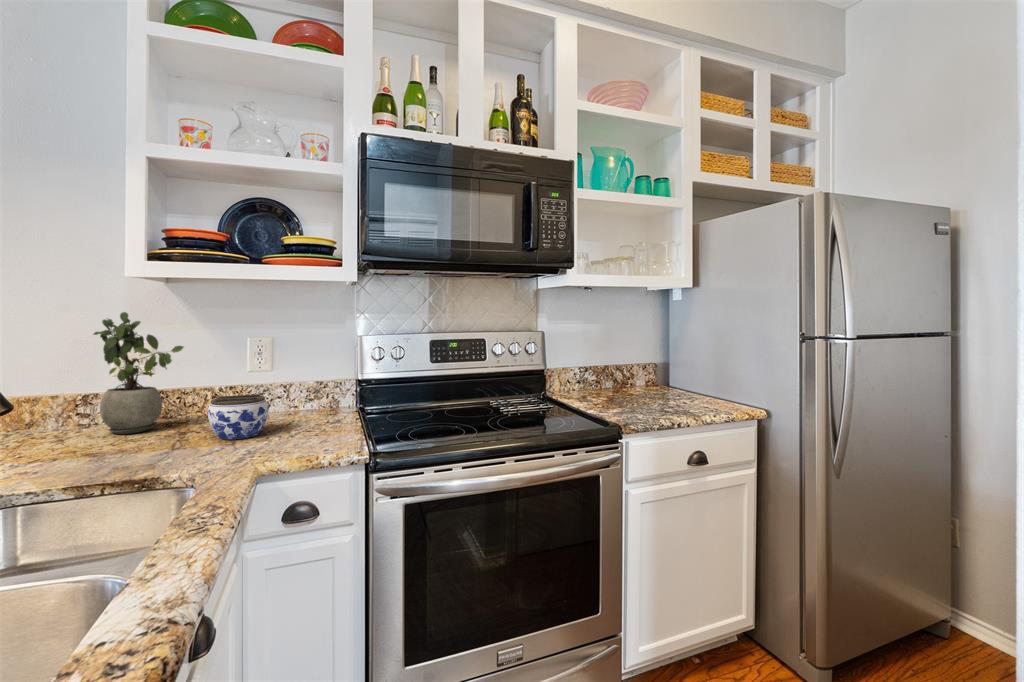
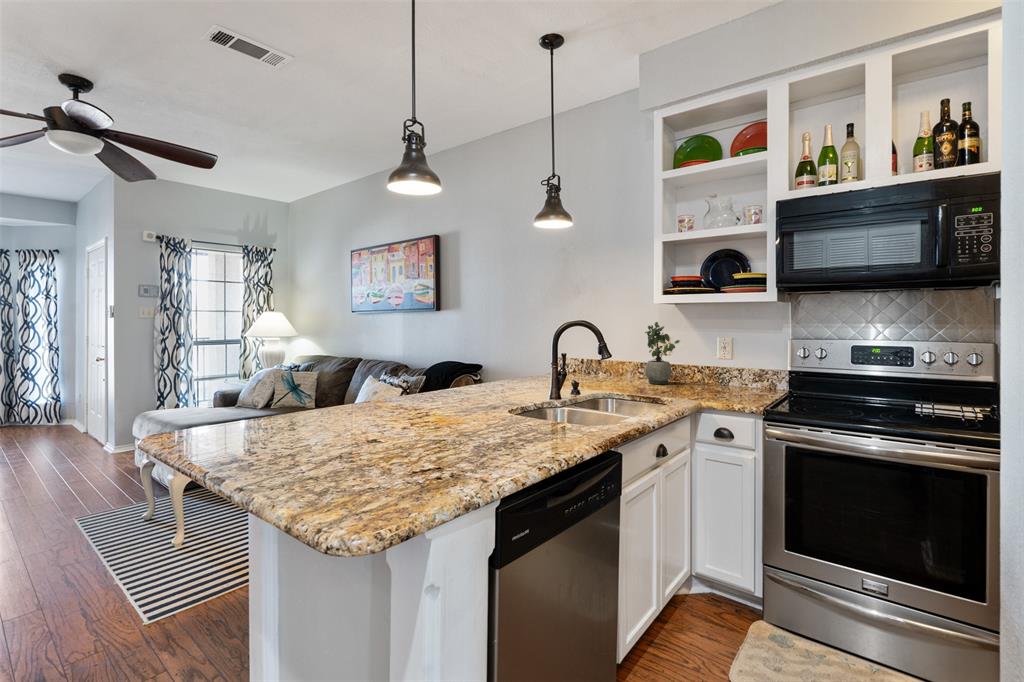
jar: present [208,395,268,439] -> none [685,369,717,393]

